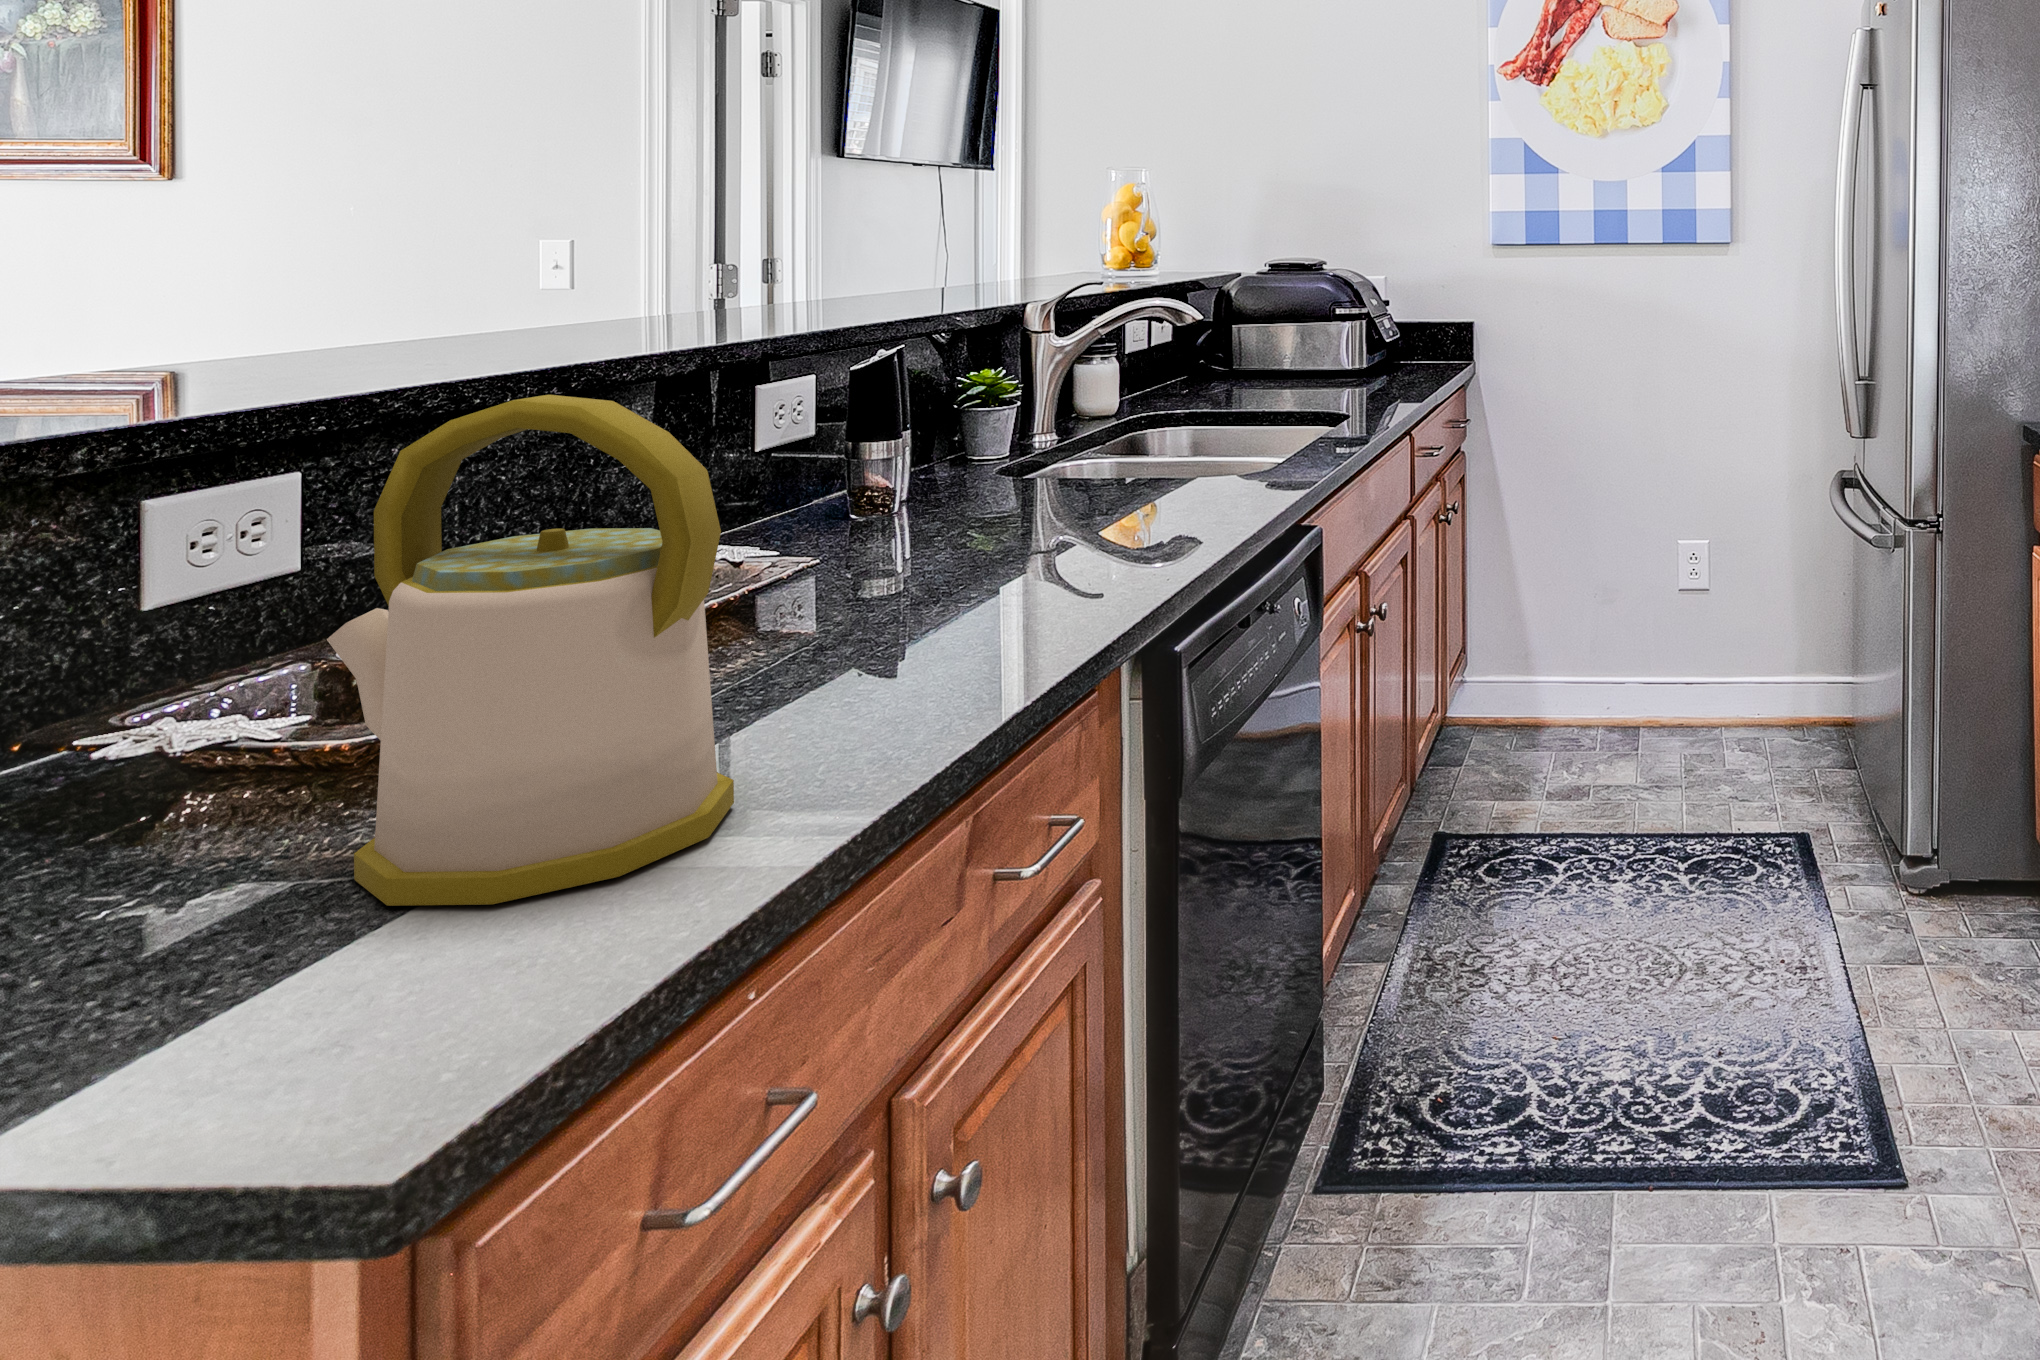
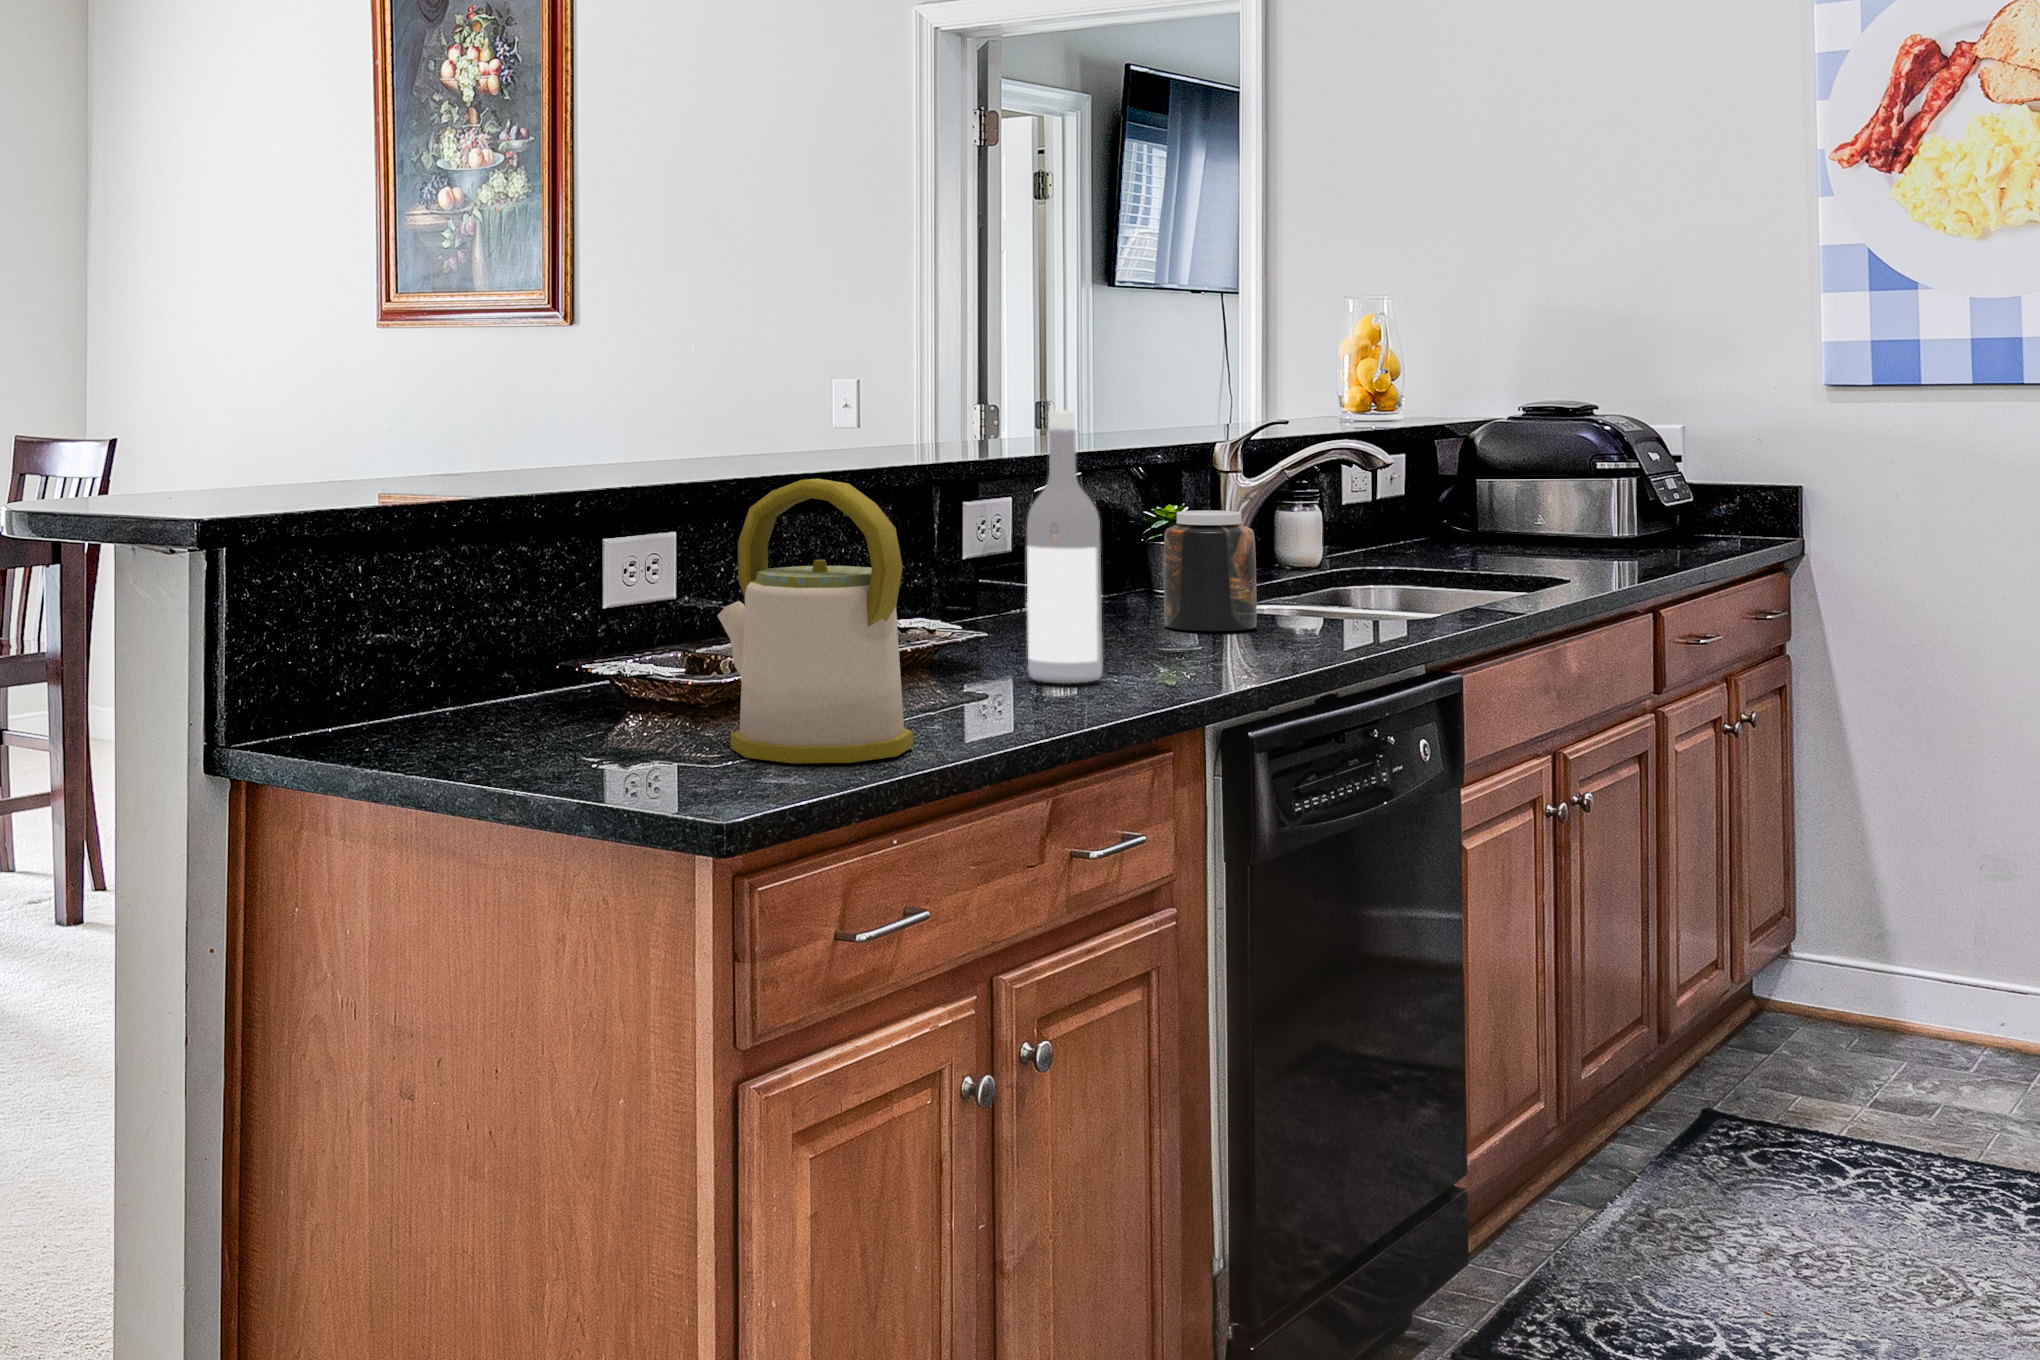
wine bottle: none [871,274,974,617] -> present [1027,410,1102,684]
jar: none [1002,376,1106,507] -> present [1164,510,1257,631]

